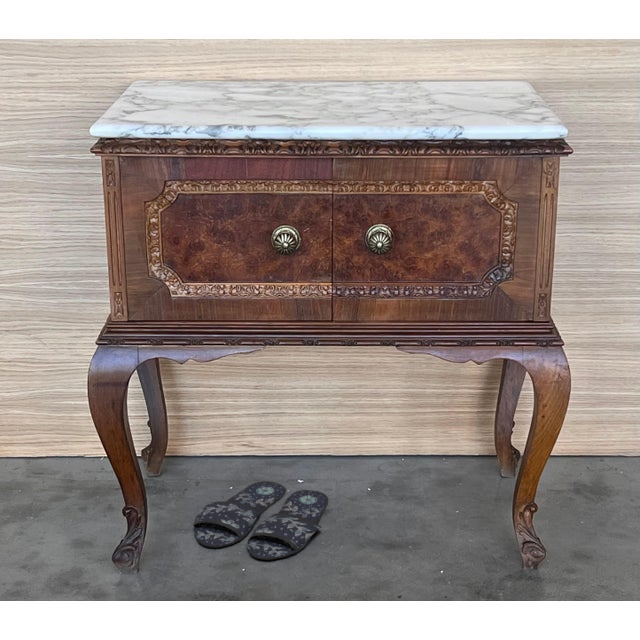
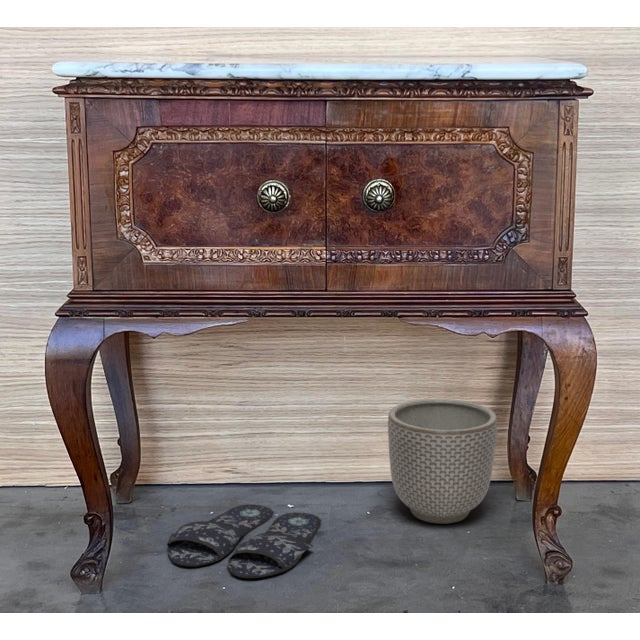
planter: none [388,388,485,502] -> present [388,399,497,524]

